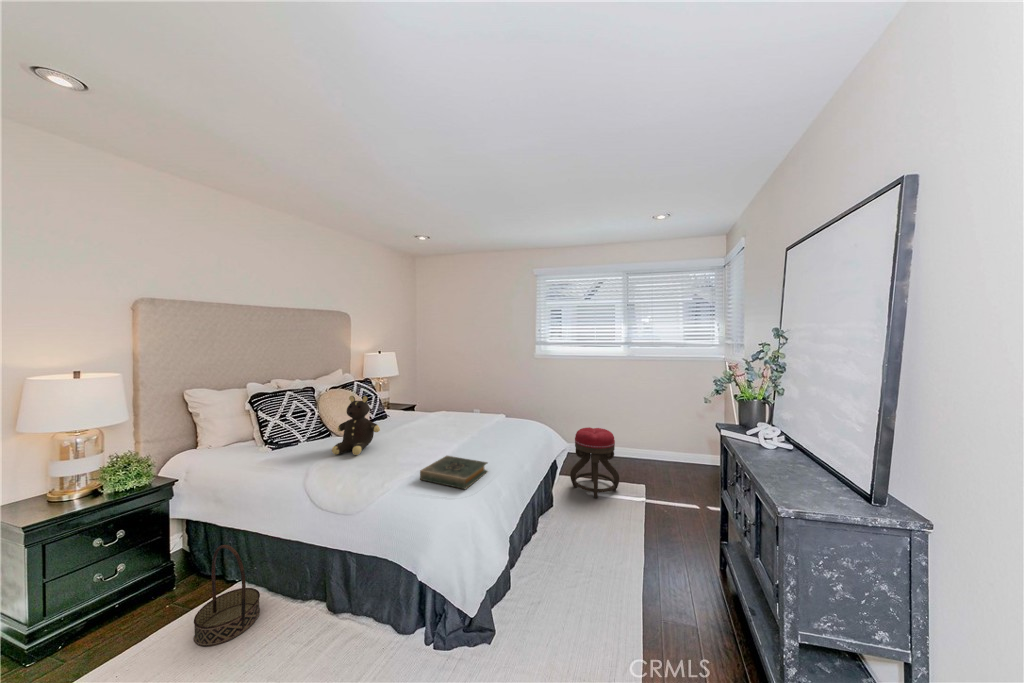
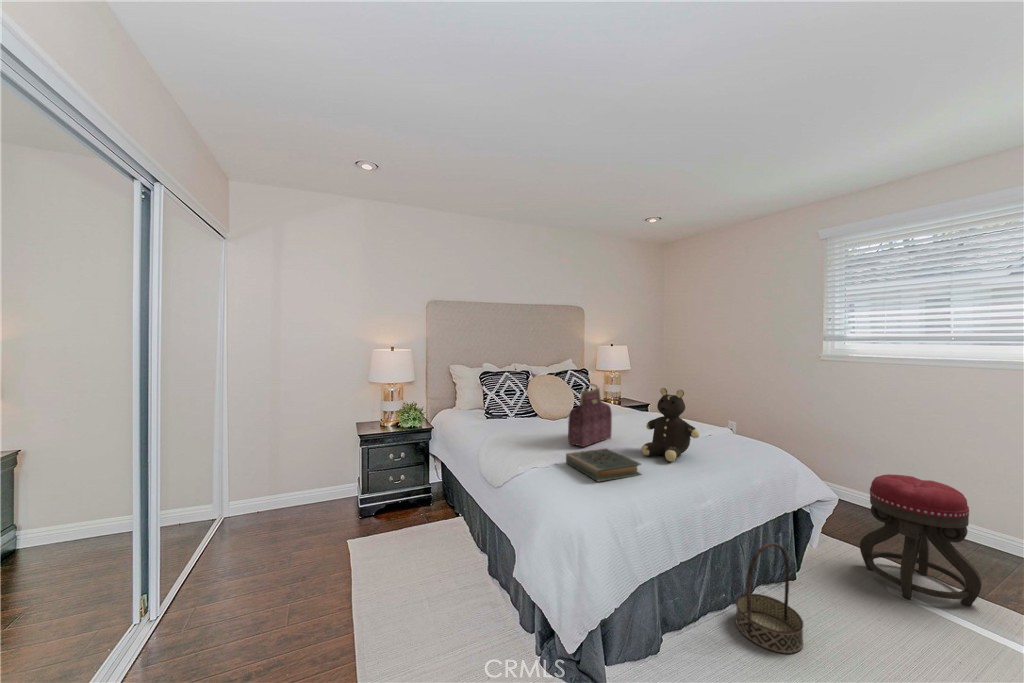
teddy bear: present [332,396,380,455] -> present [641,388,699,461]
handbag: none [403,398,432,459] -> present [568,384,612,447]
basket: present [194,545,260,646] -> present [736,543,803,654]

